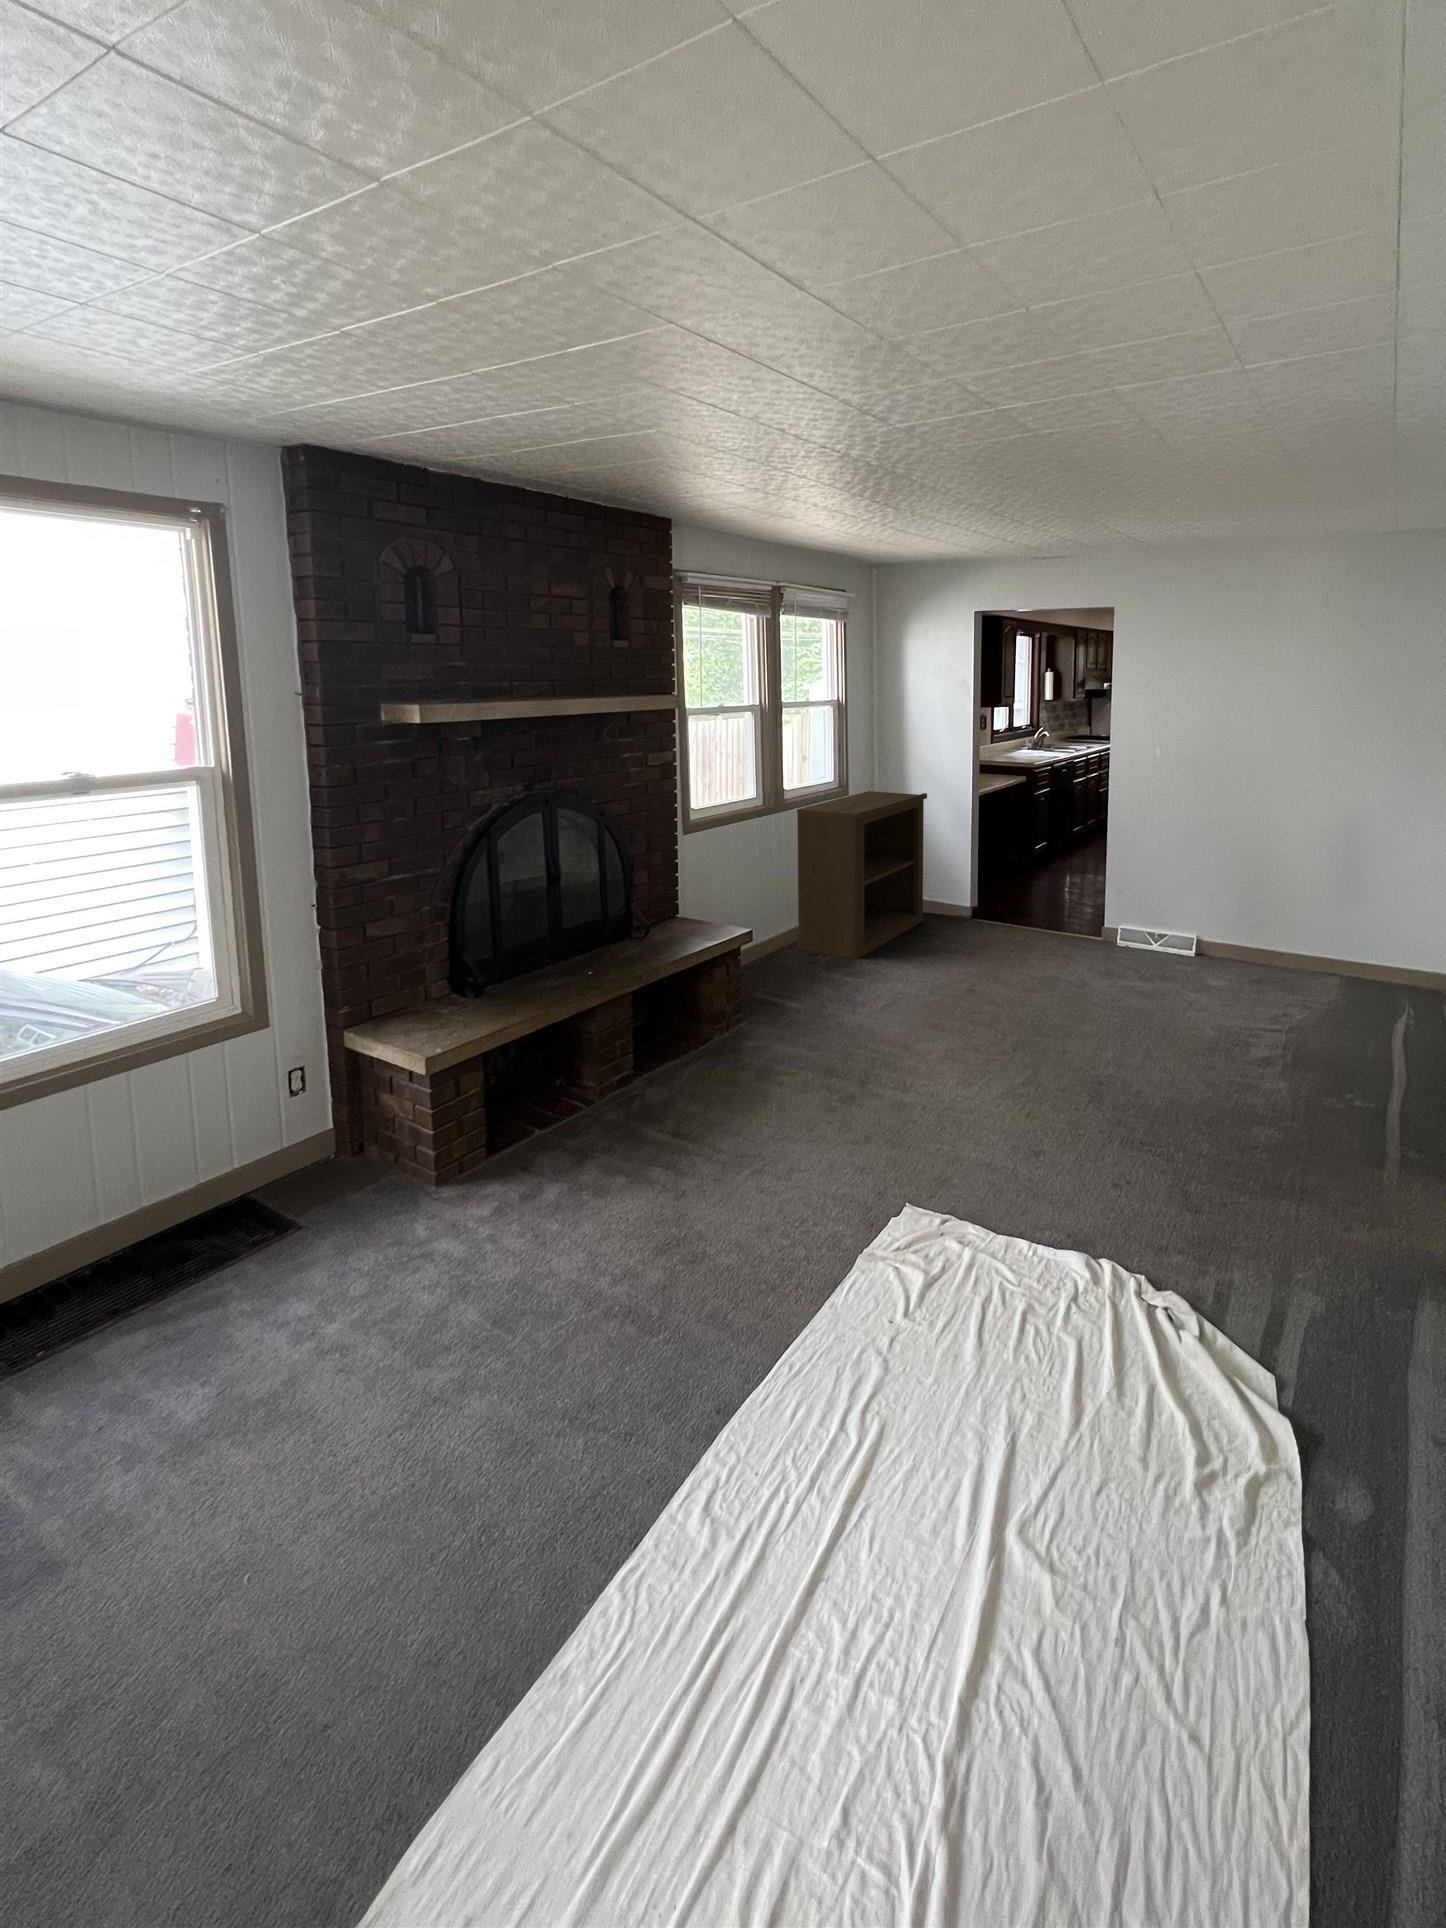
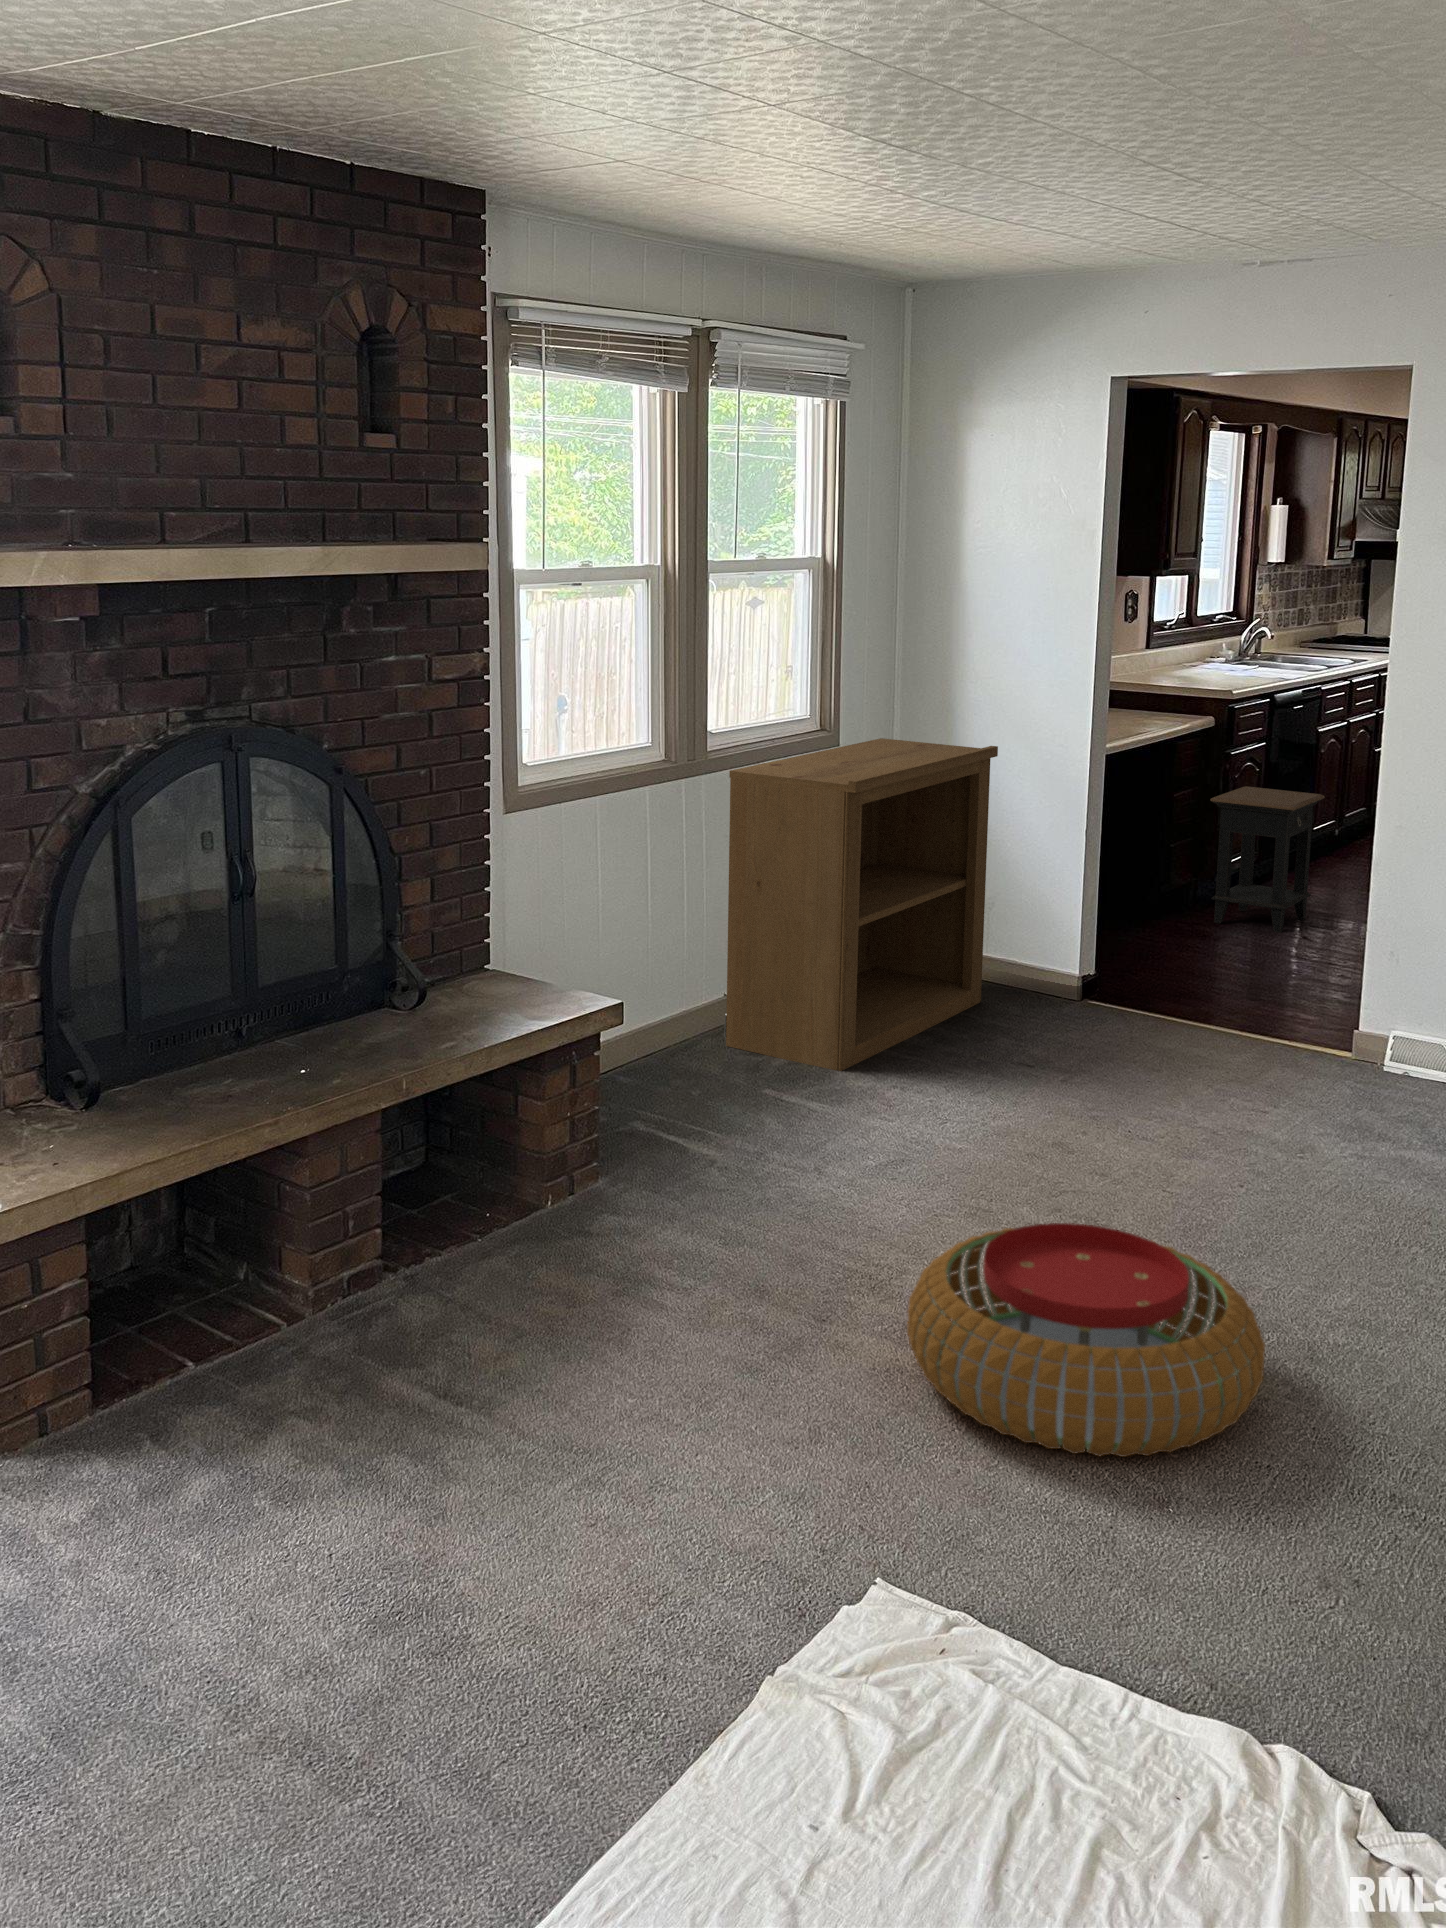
side table: none [1026,810,1079,881] -> present [1210,786,1325,933]
pouf: none [907,1024,1078,1135] -> present [907,1223,1265,1457]

